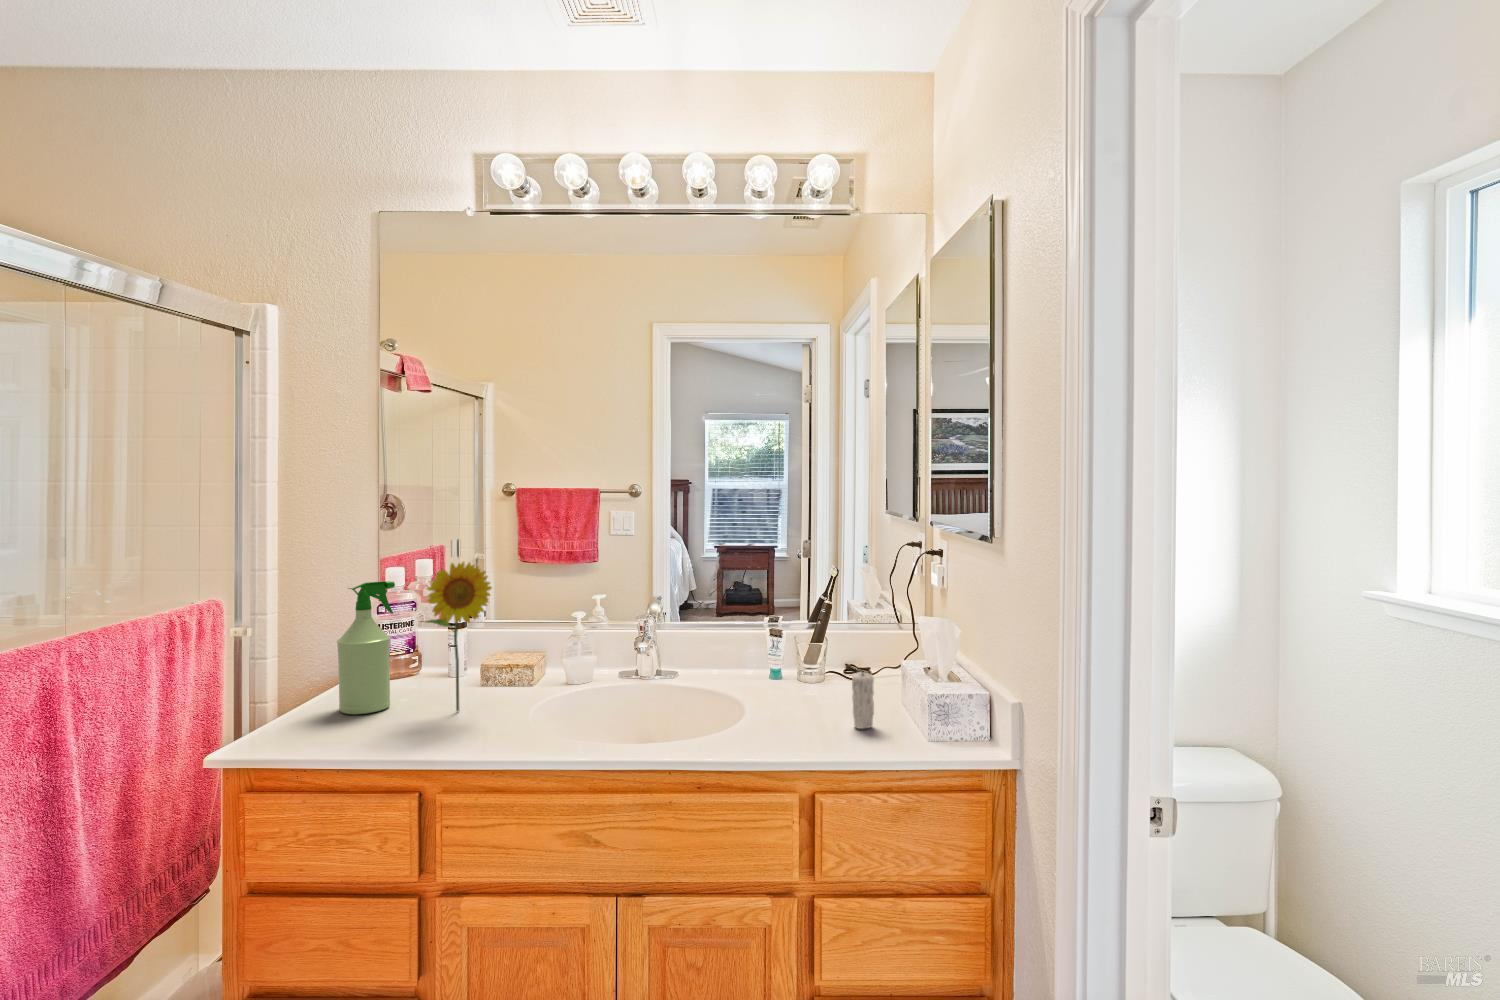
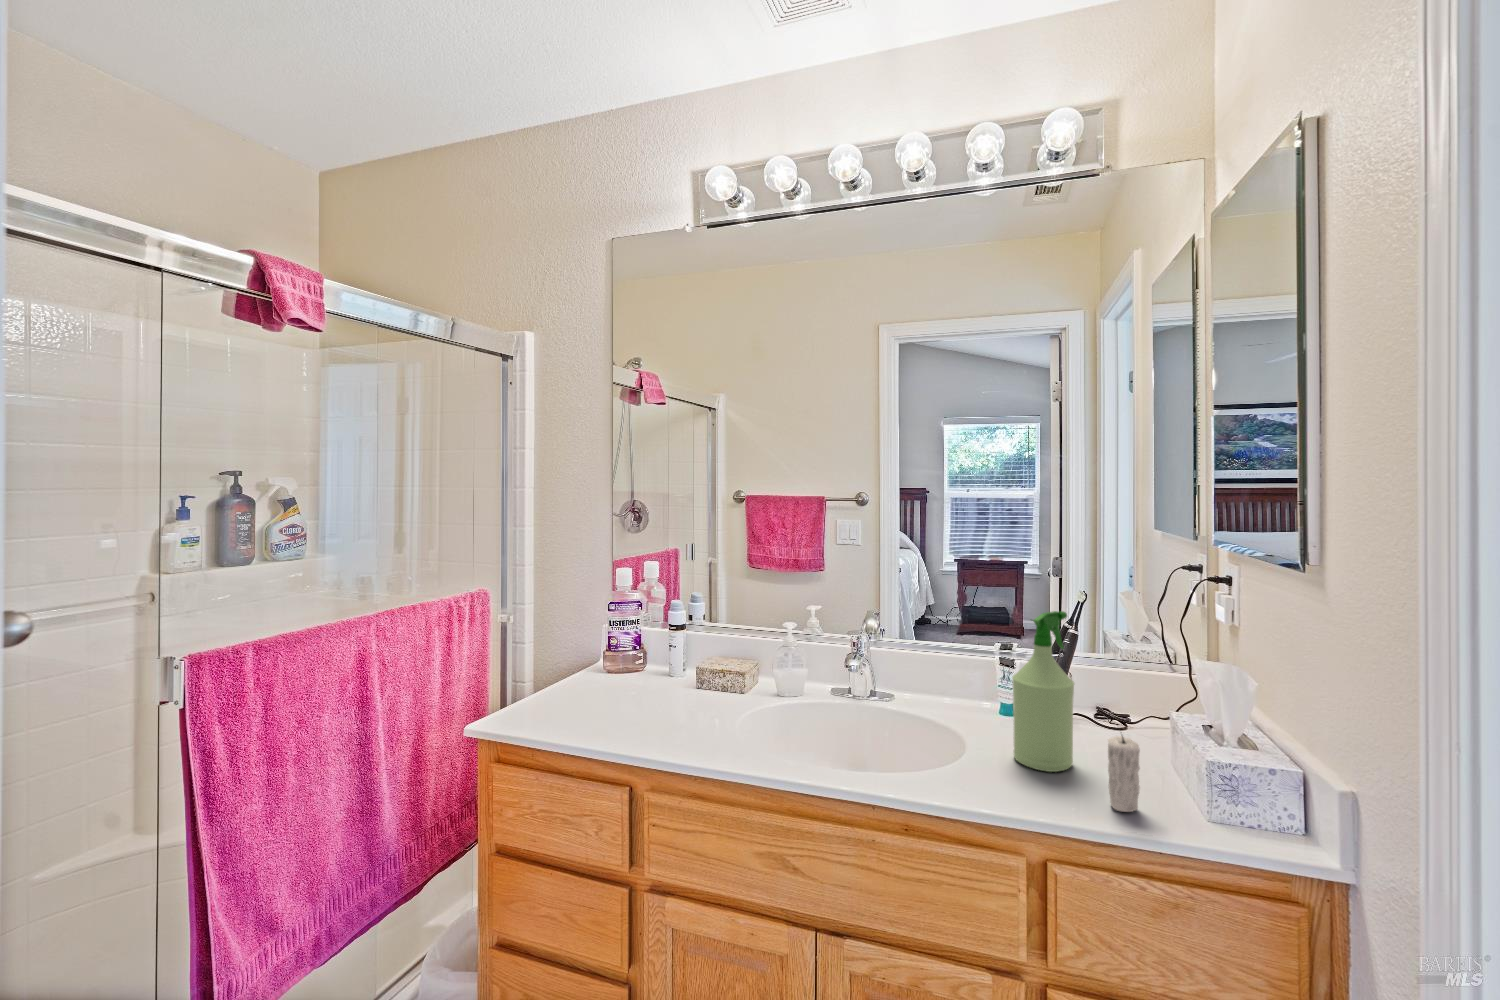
flower: present [427,562,492,711] -> none [632,573,695,722]
spray bottle: present [337,581,395,714] -> present [1012,611,1074,772]

